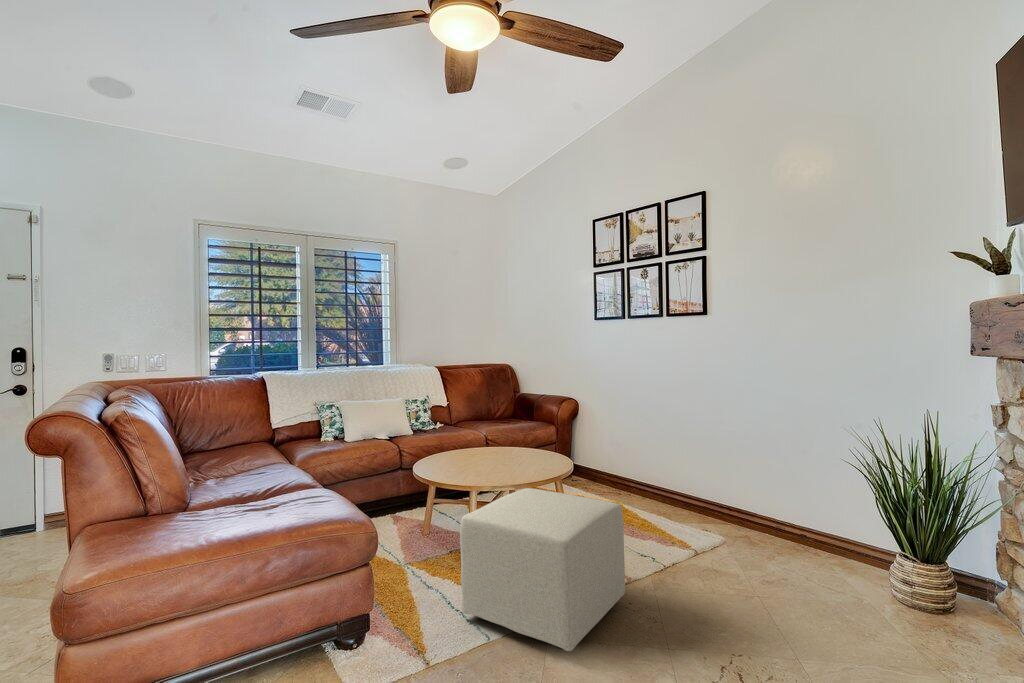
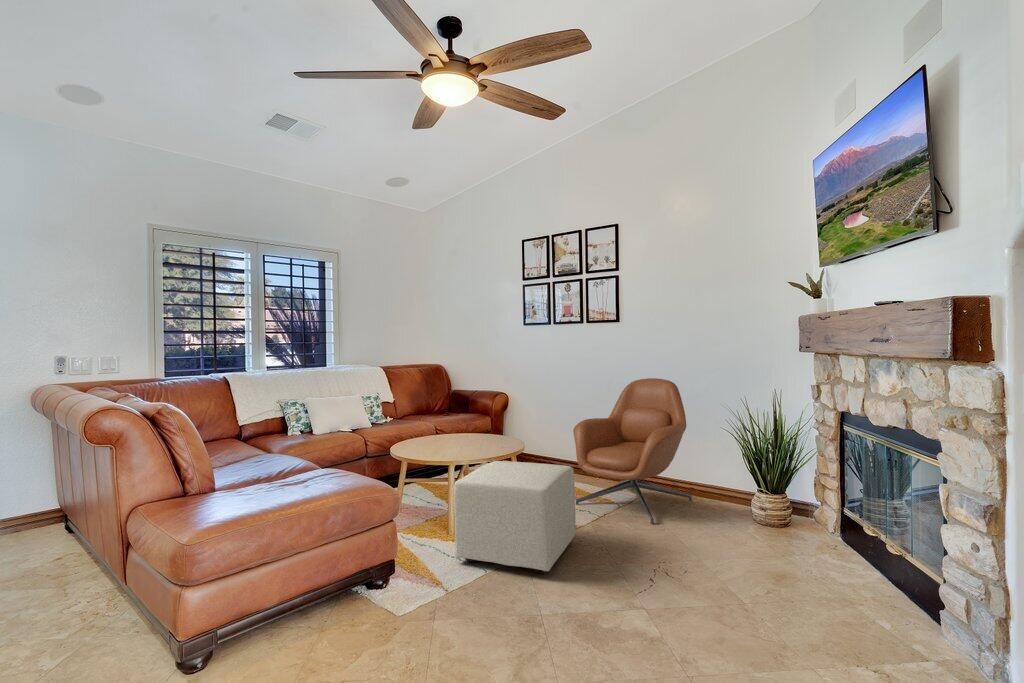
armchair: none [638,388,802,585] -> present [573,378,692,524]

